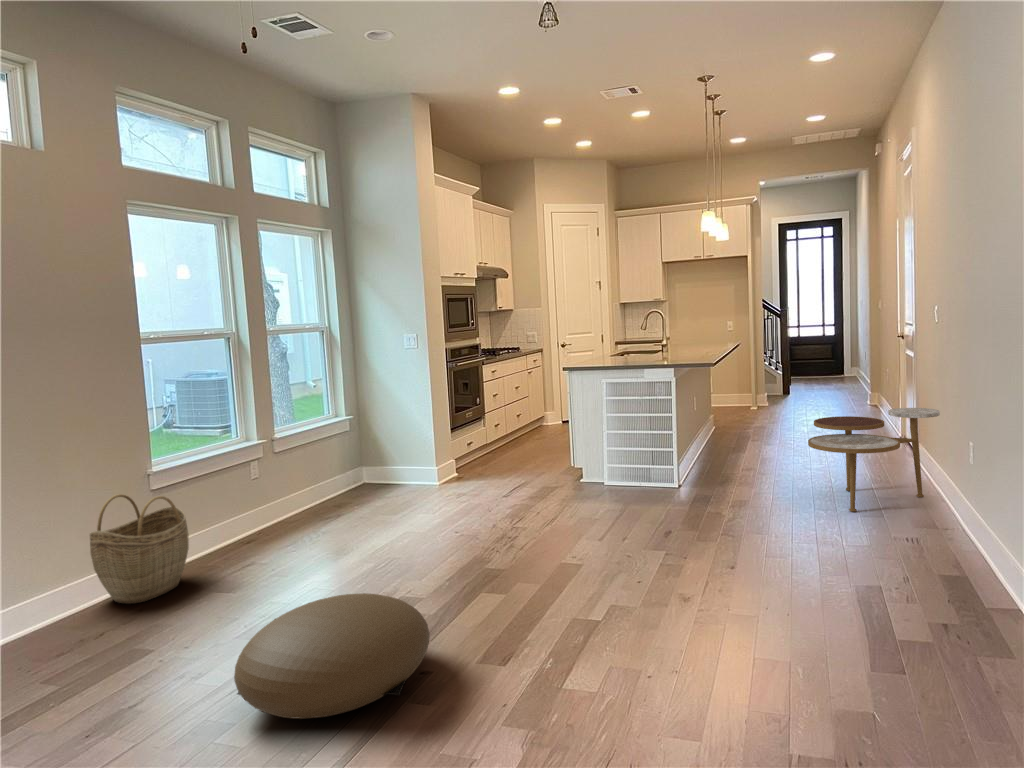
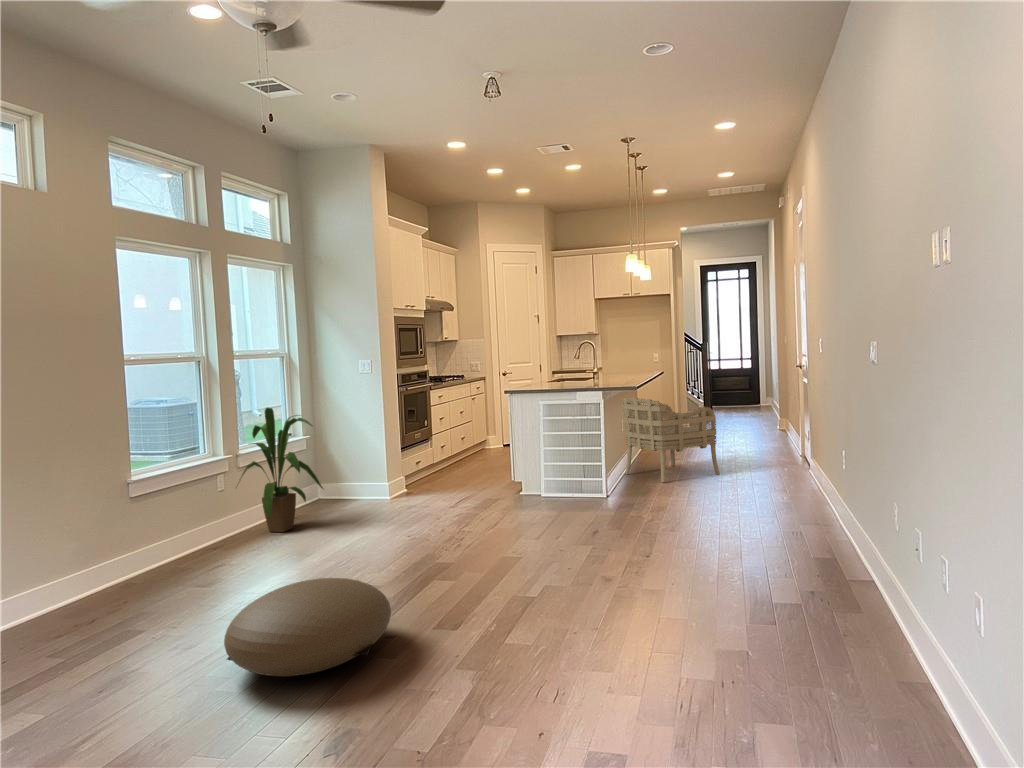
armchair: none [694,373,807,469] -> present [622,398,720,483]
house plant: none [270,388,367,523] -> present [239,408,323,532]
side table: present [808,408,940,512] -> none [715,426,824,515]
woven basket: present [90,494,189,604] -> none [74,502,164,600]

